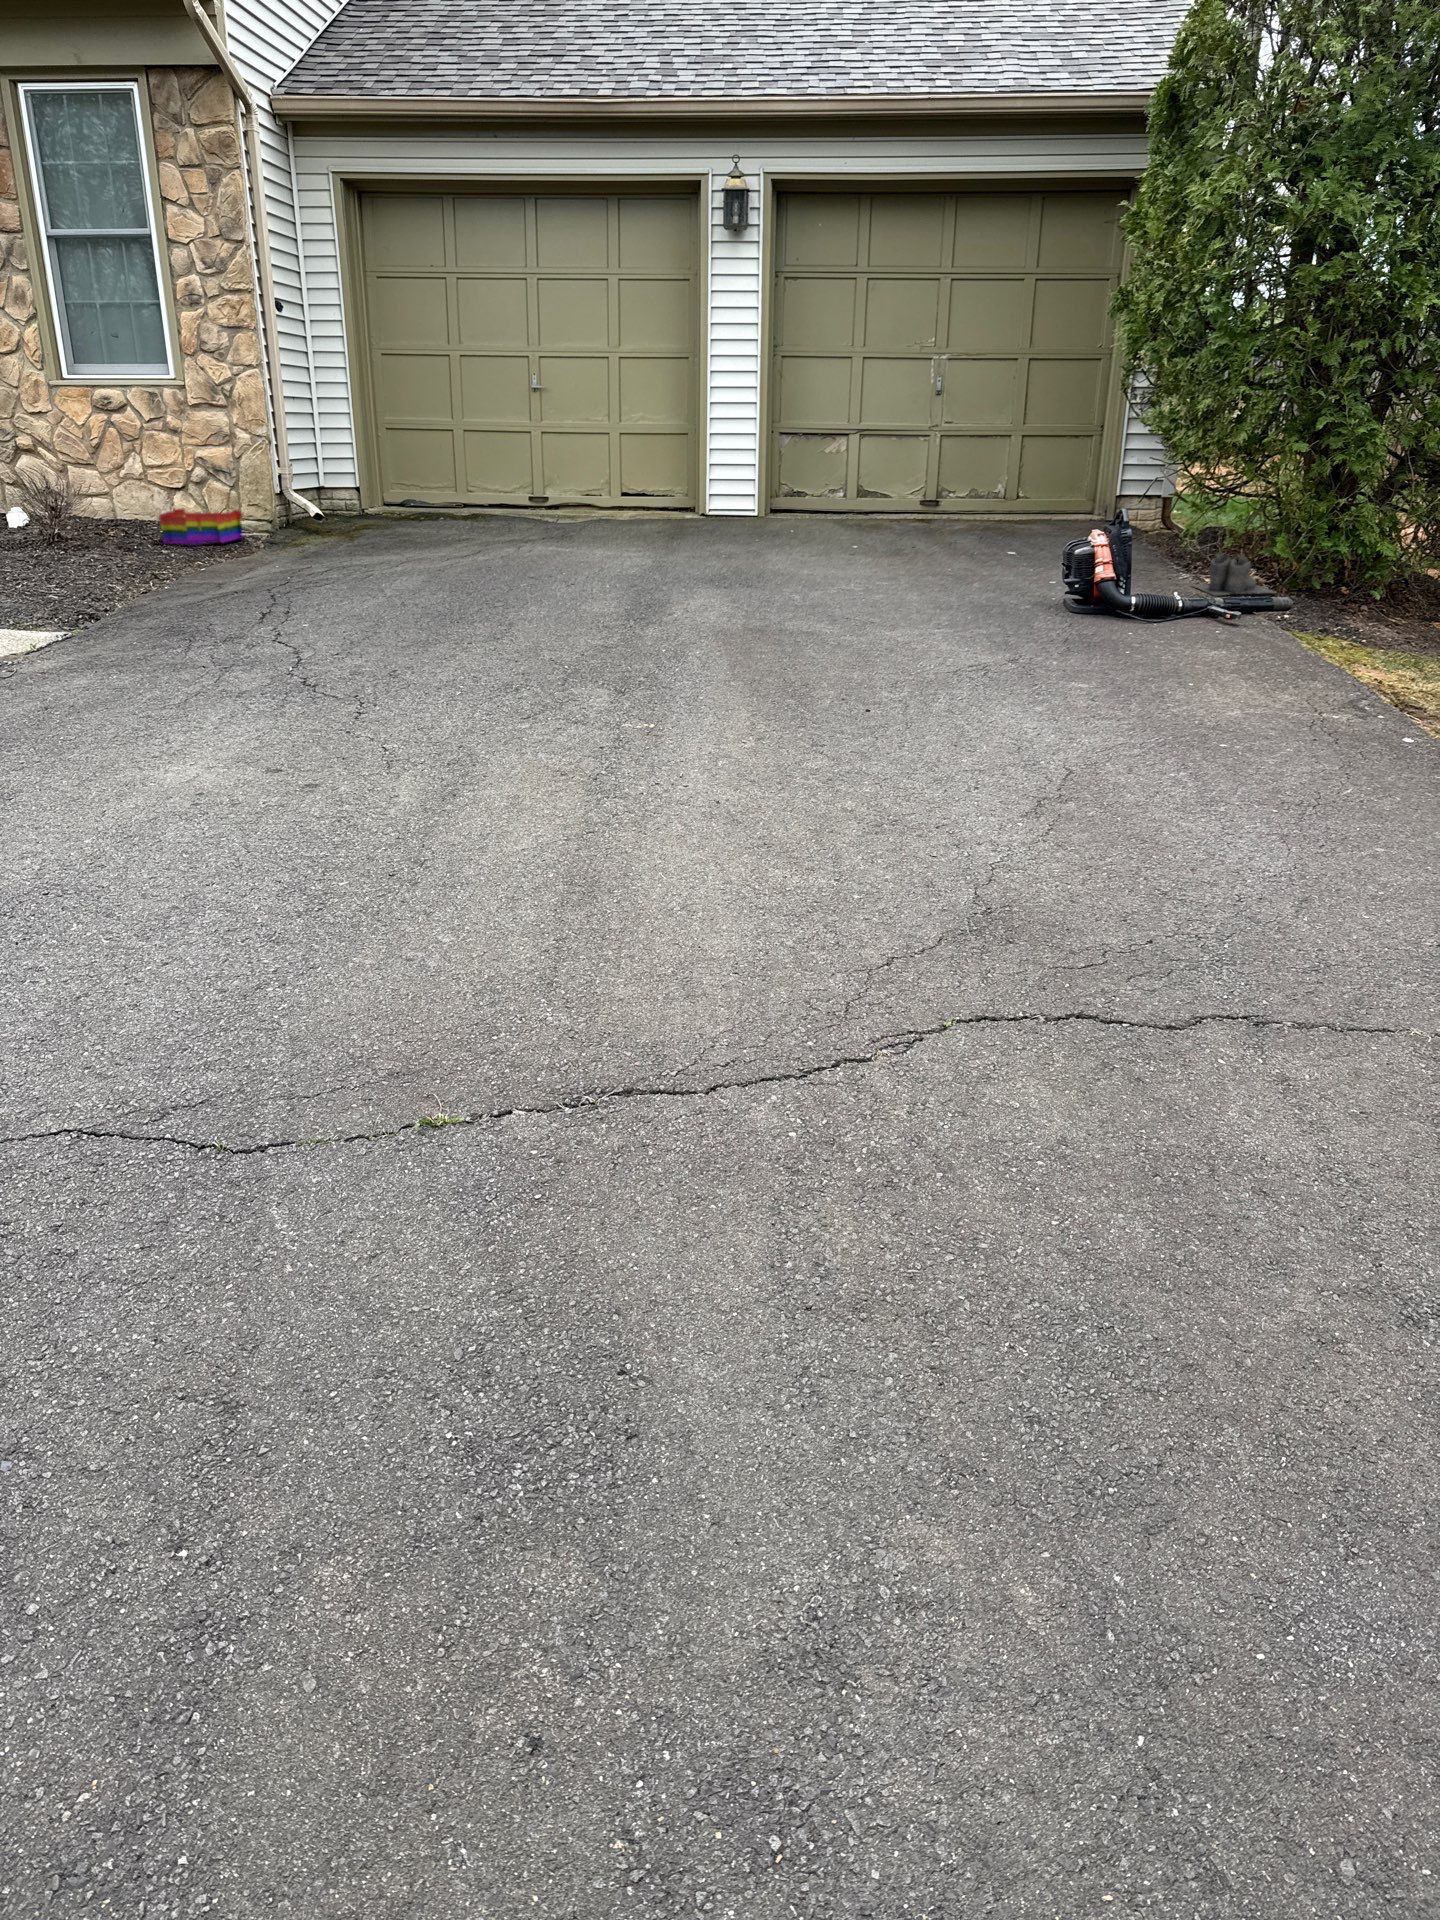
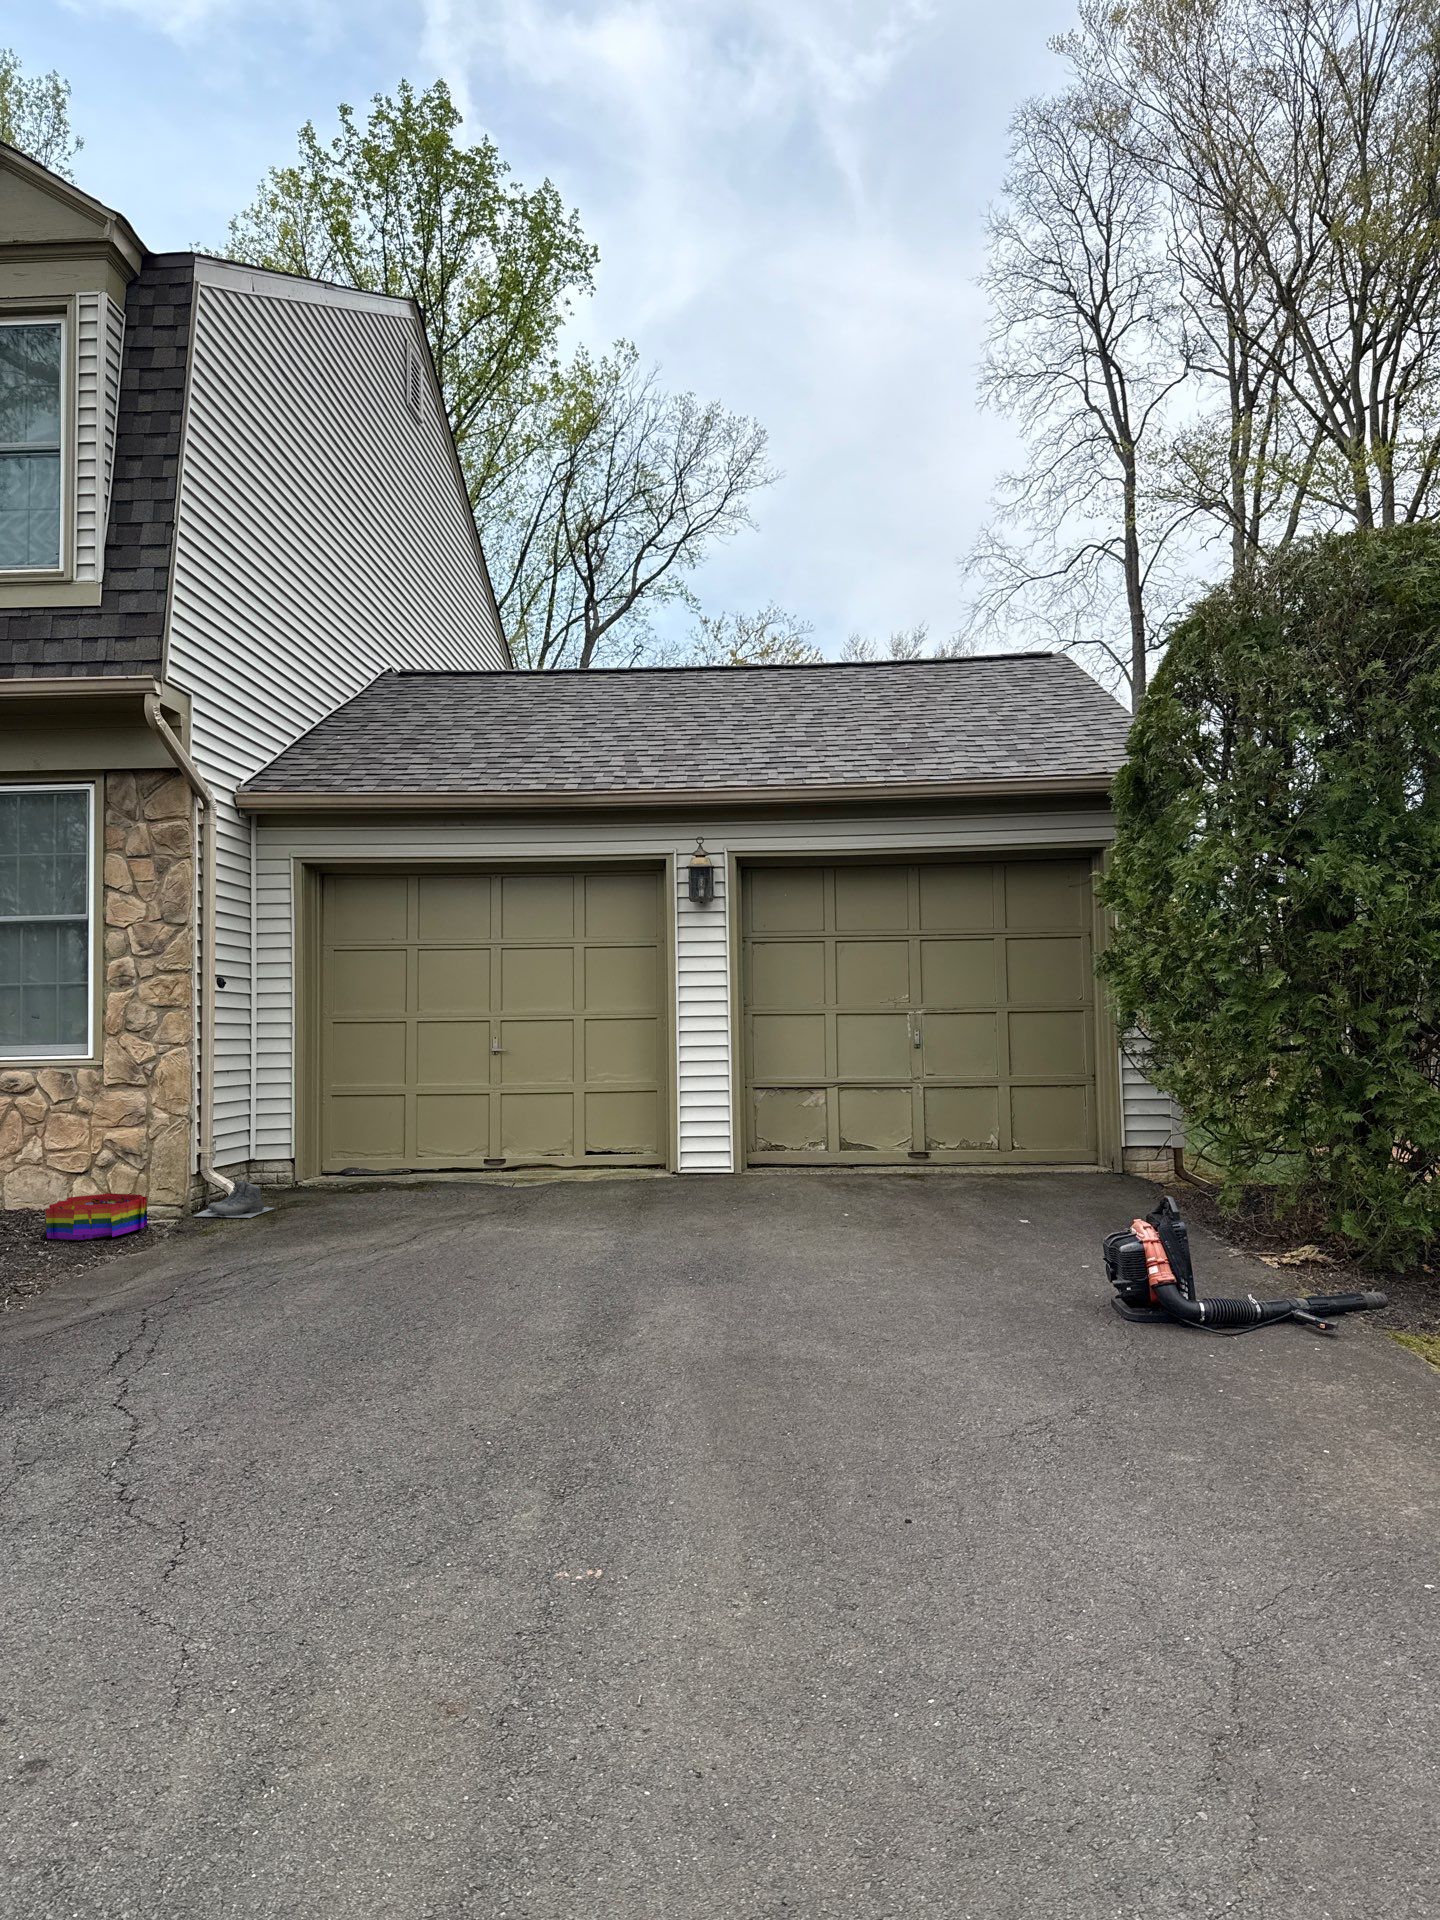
boots: present [1193,554,1273,595] -> present [194,1179,274,1218]

